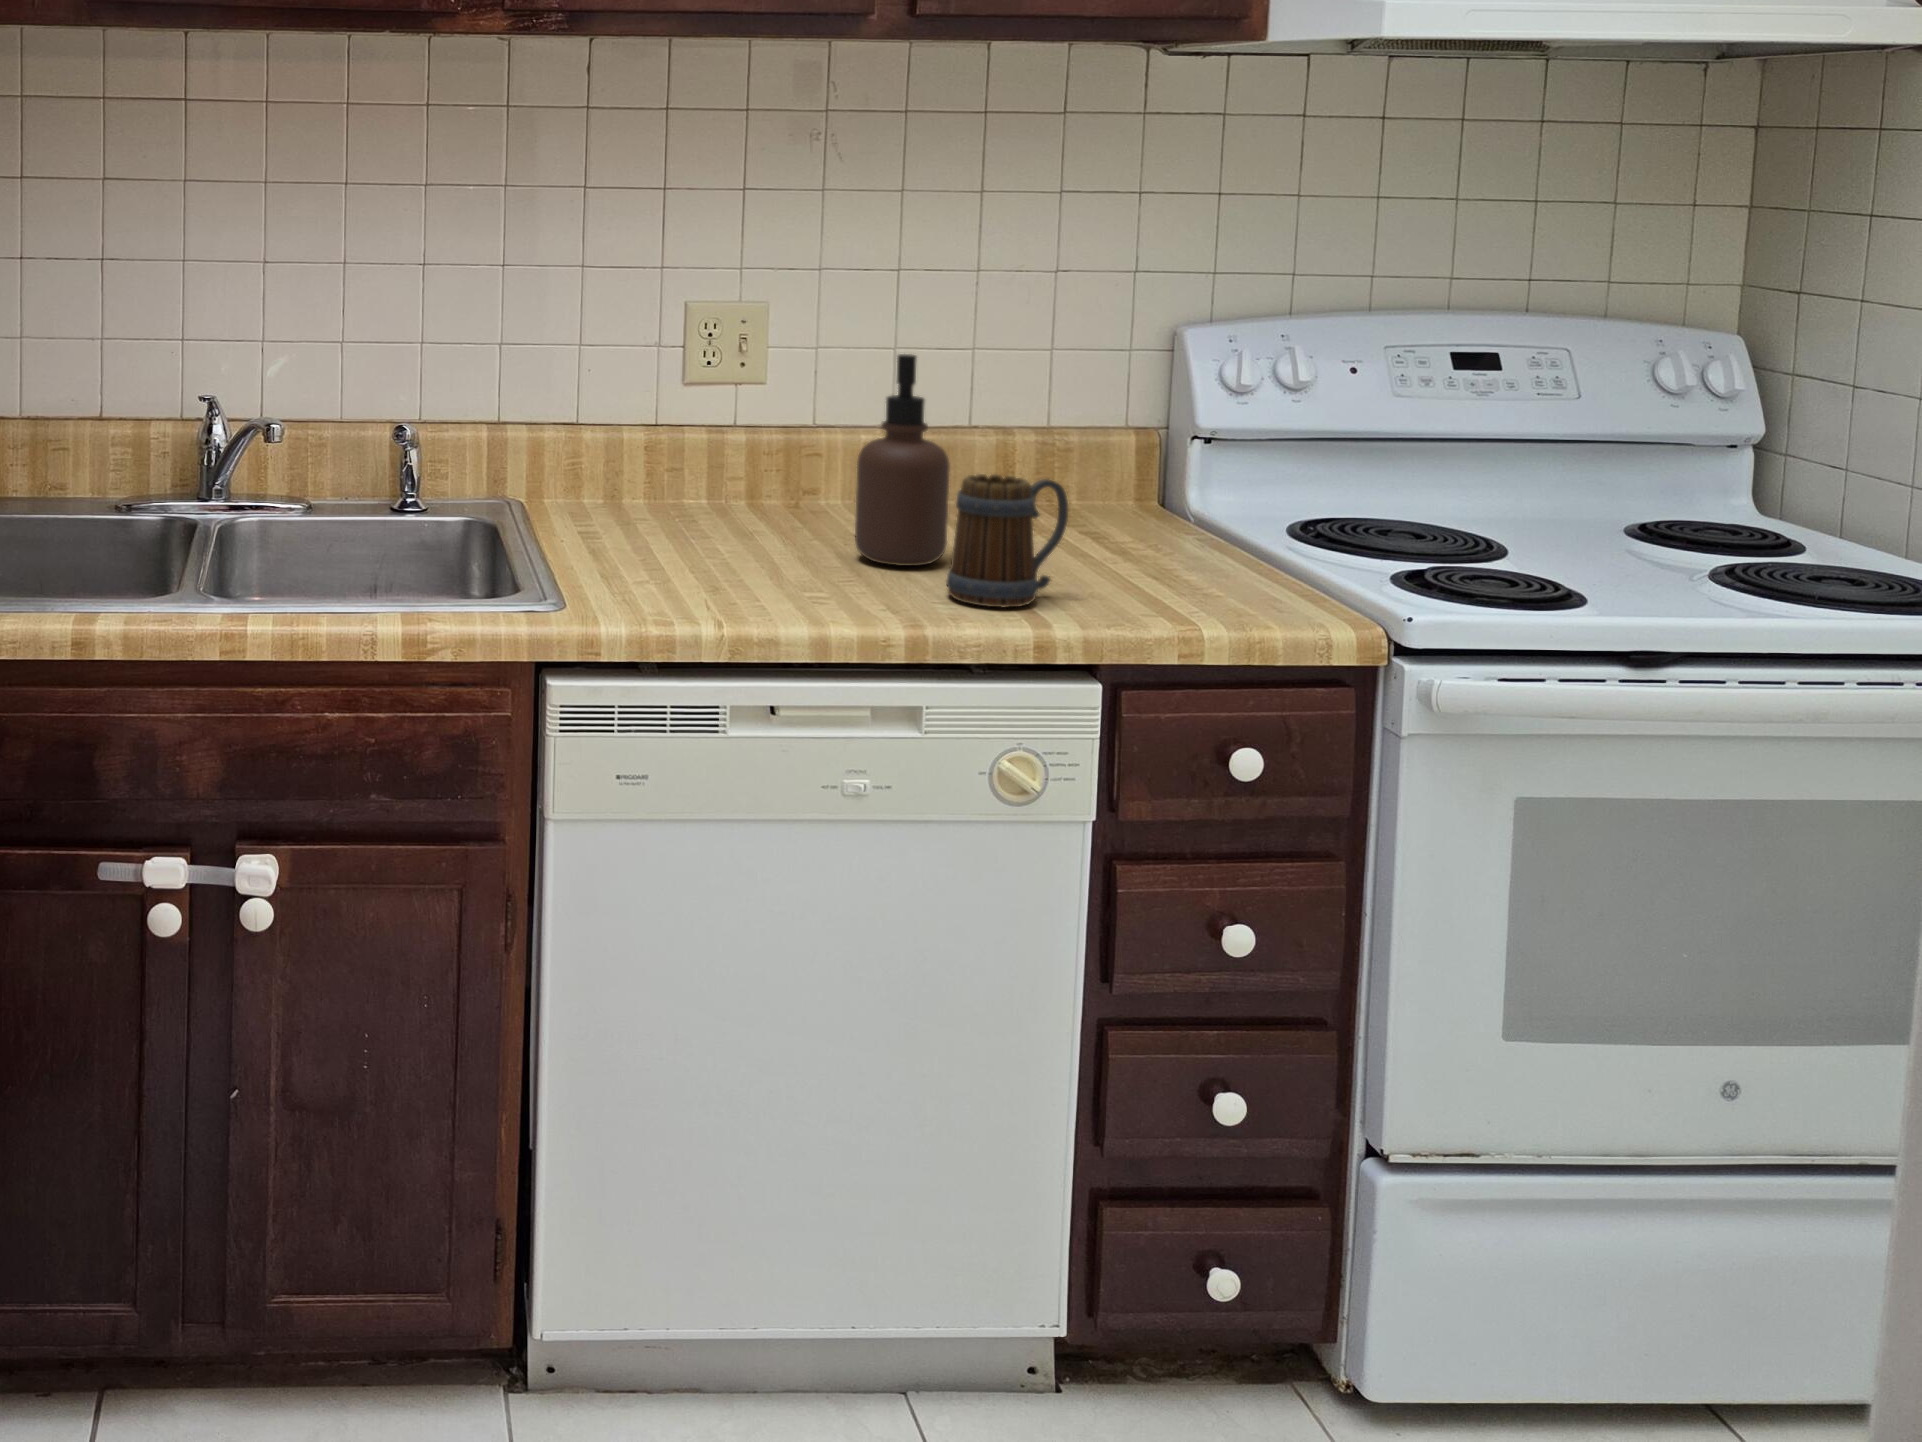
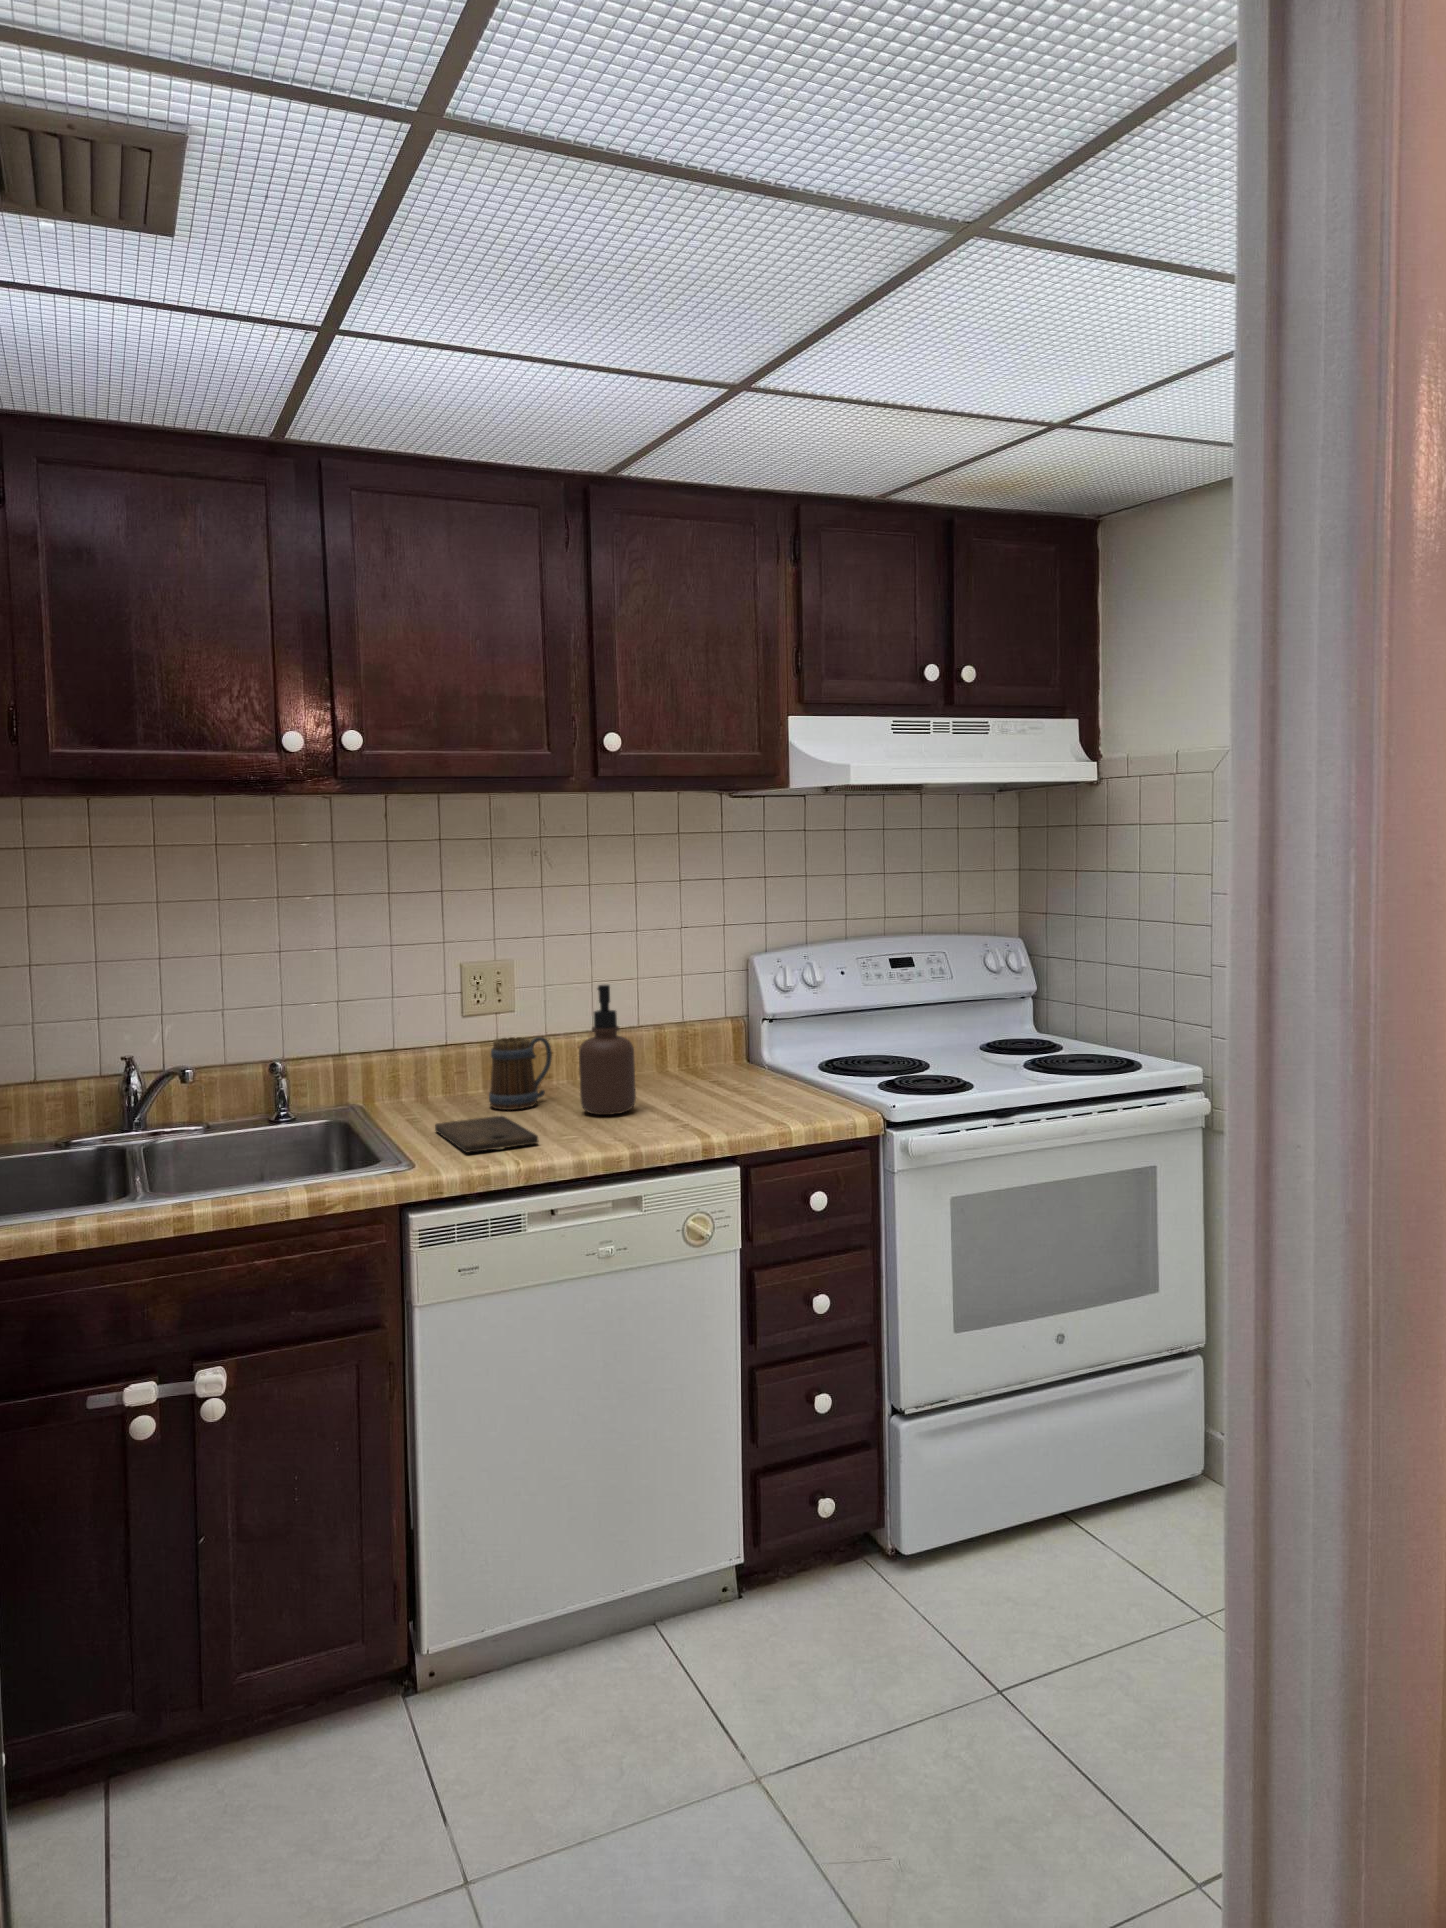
mug: present [946,474,1068,607] -> present [489,1037,552,1110]
cutting board: none [619,546,768,597] -> present [435,1116,538,1153]

